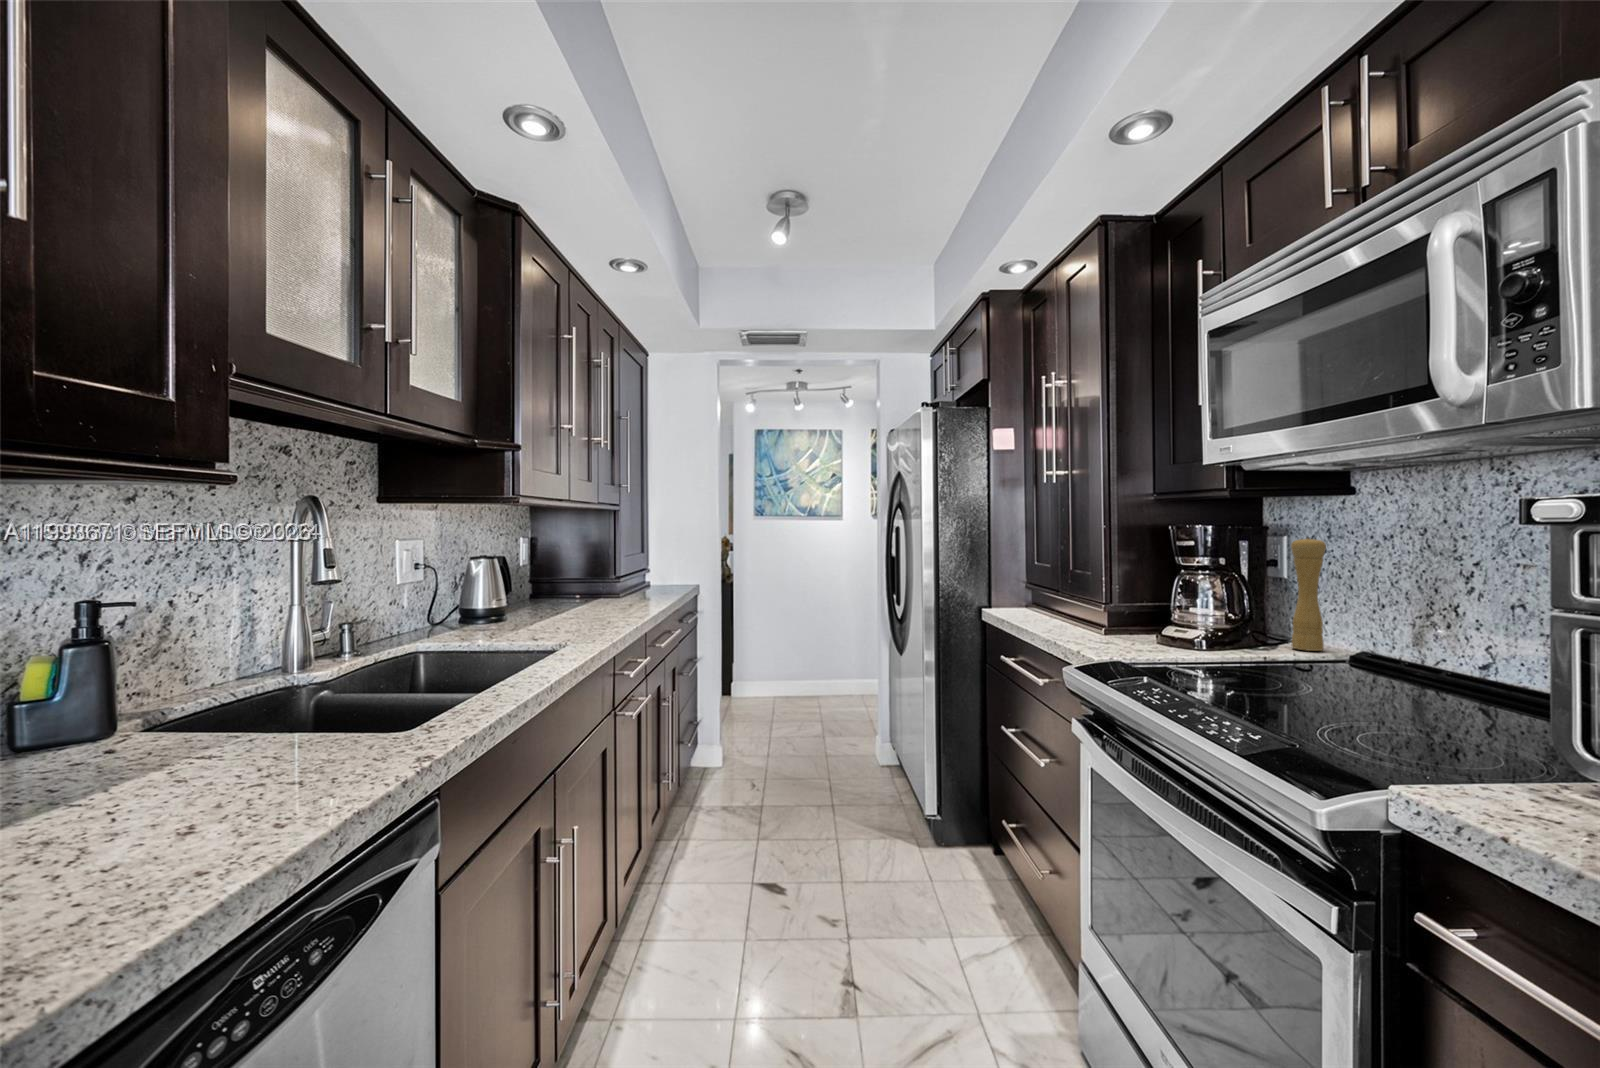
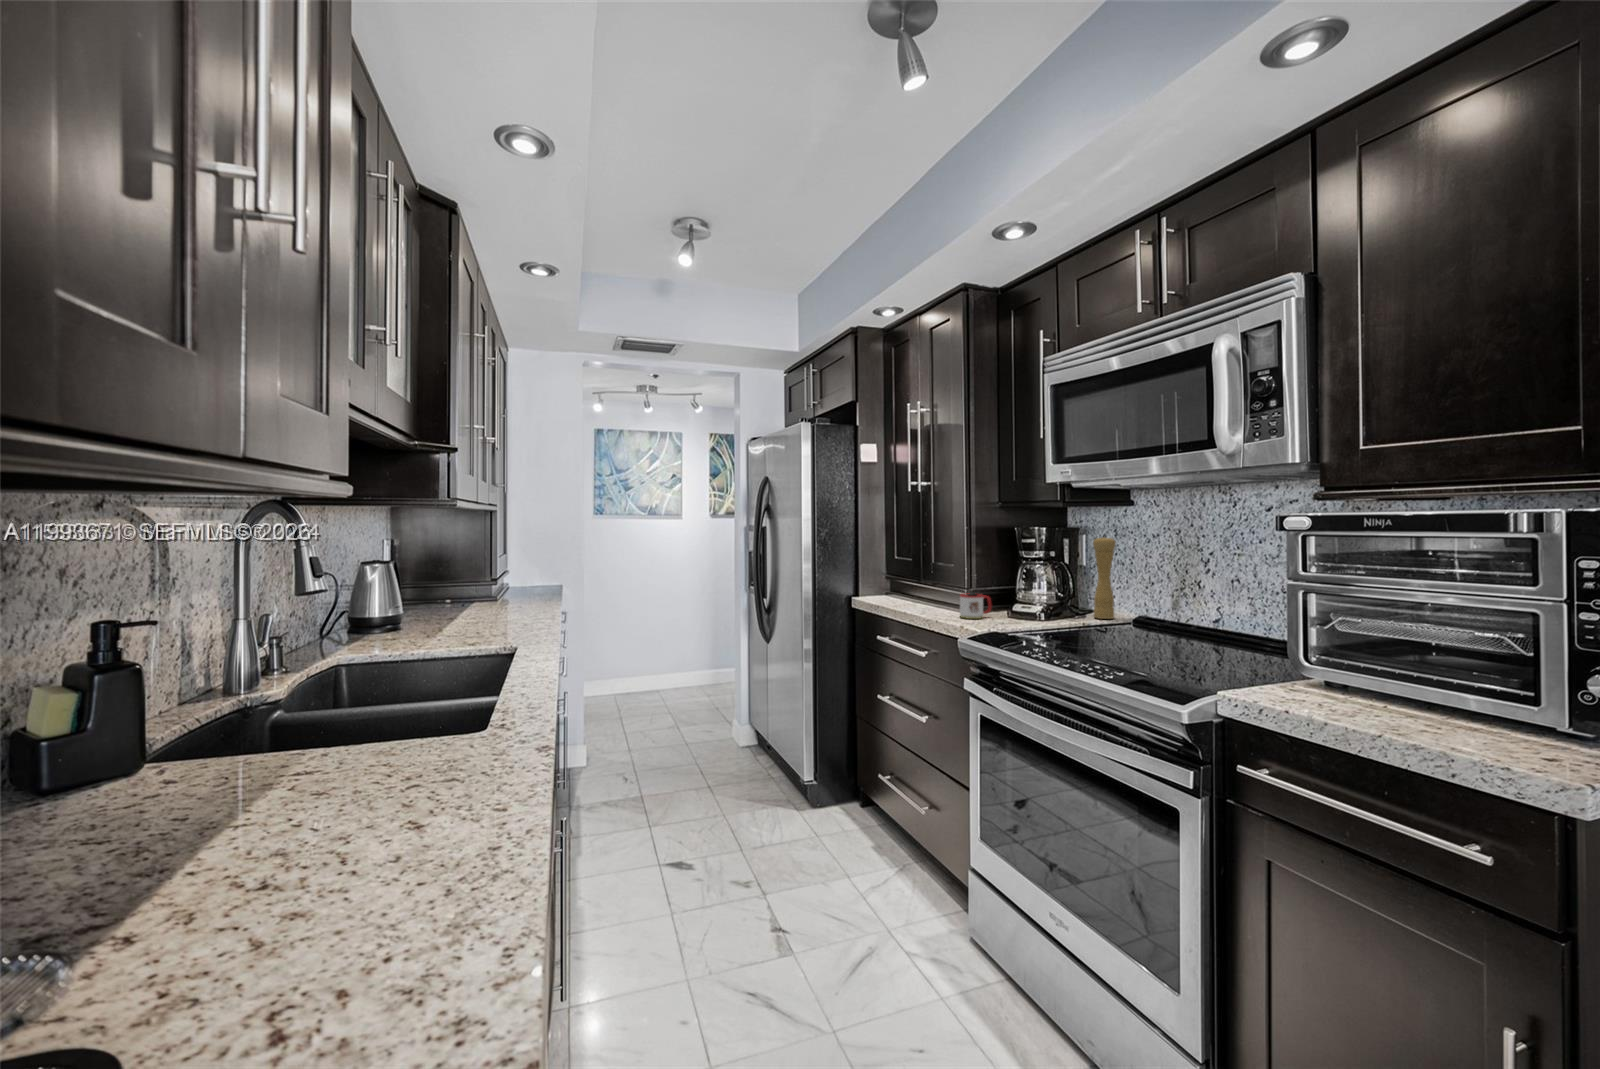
mug: none [1097,608,1141,641] -> present [960,594,991,619]

